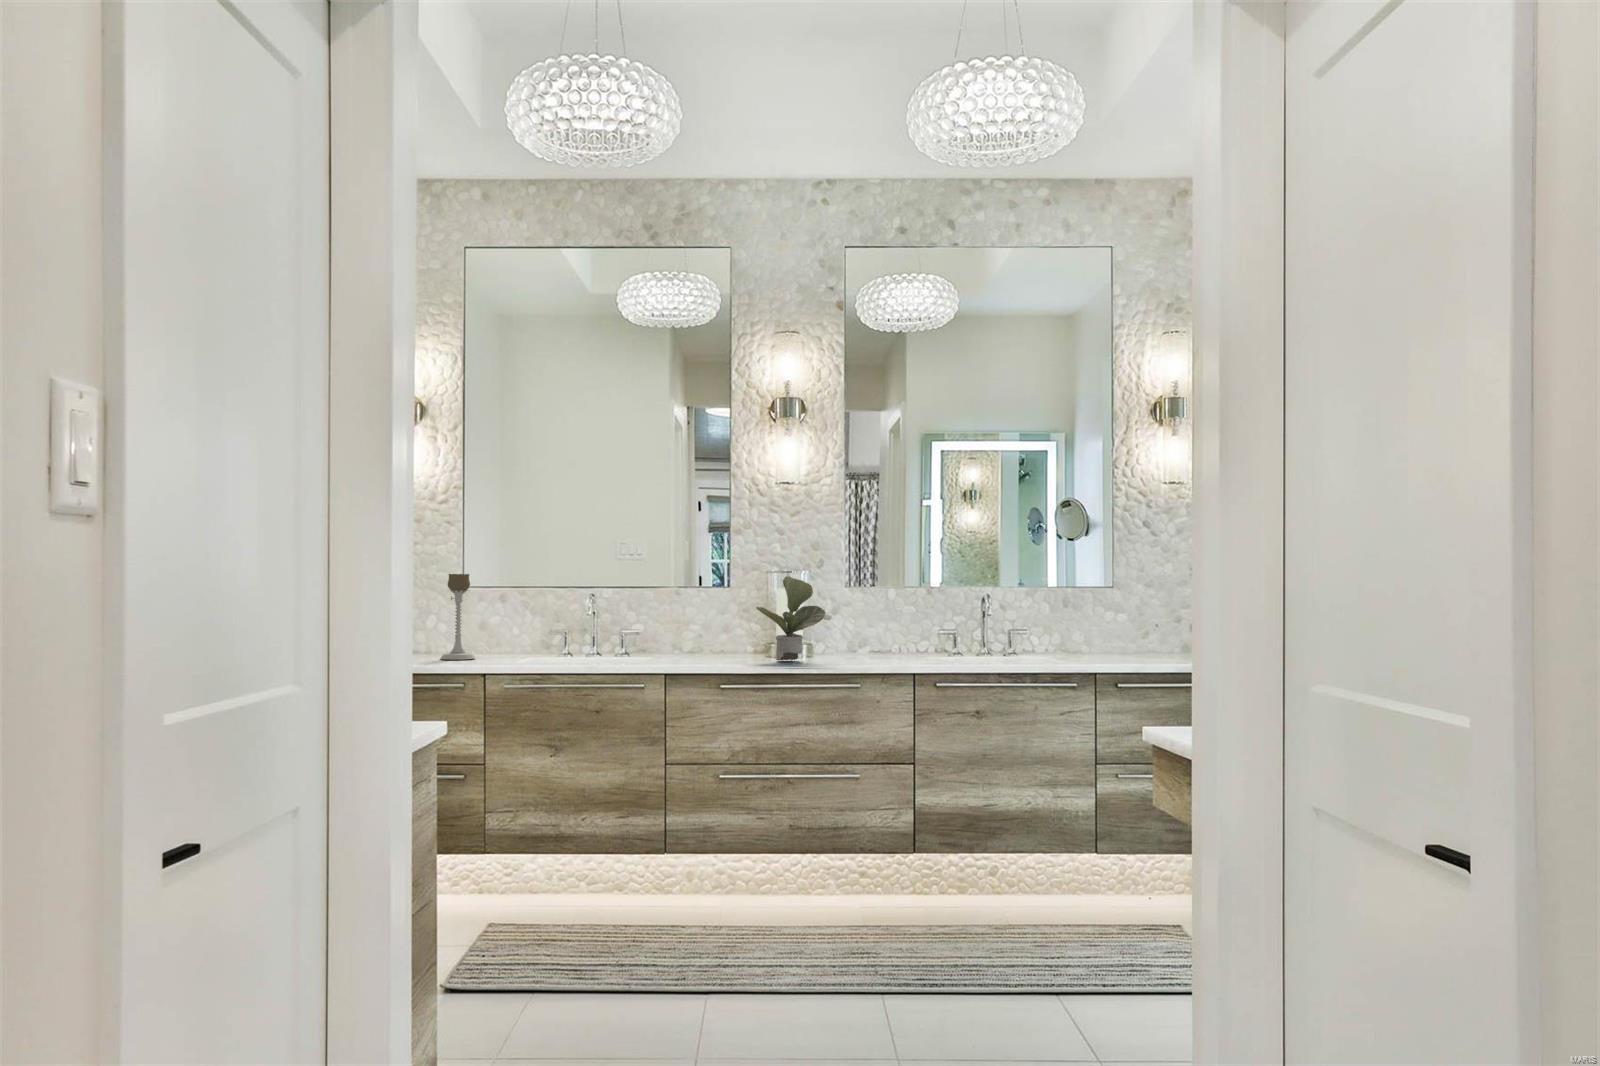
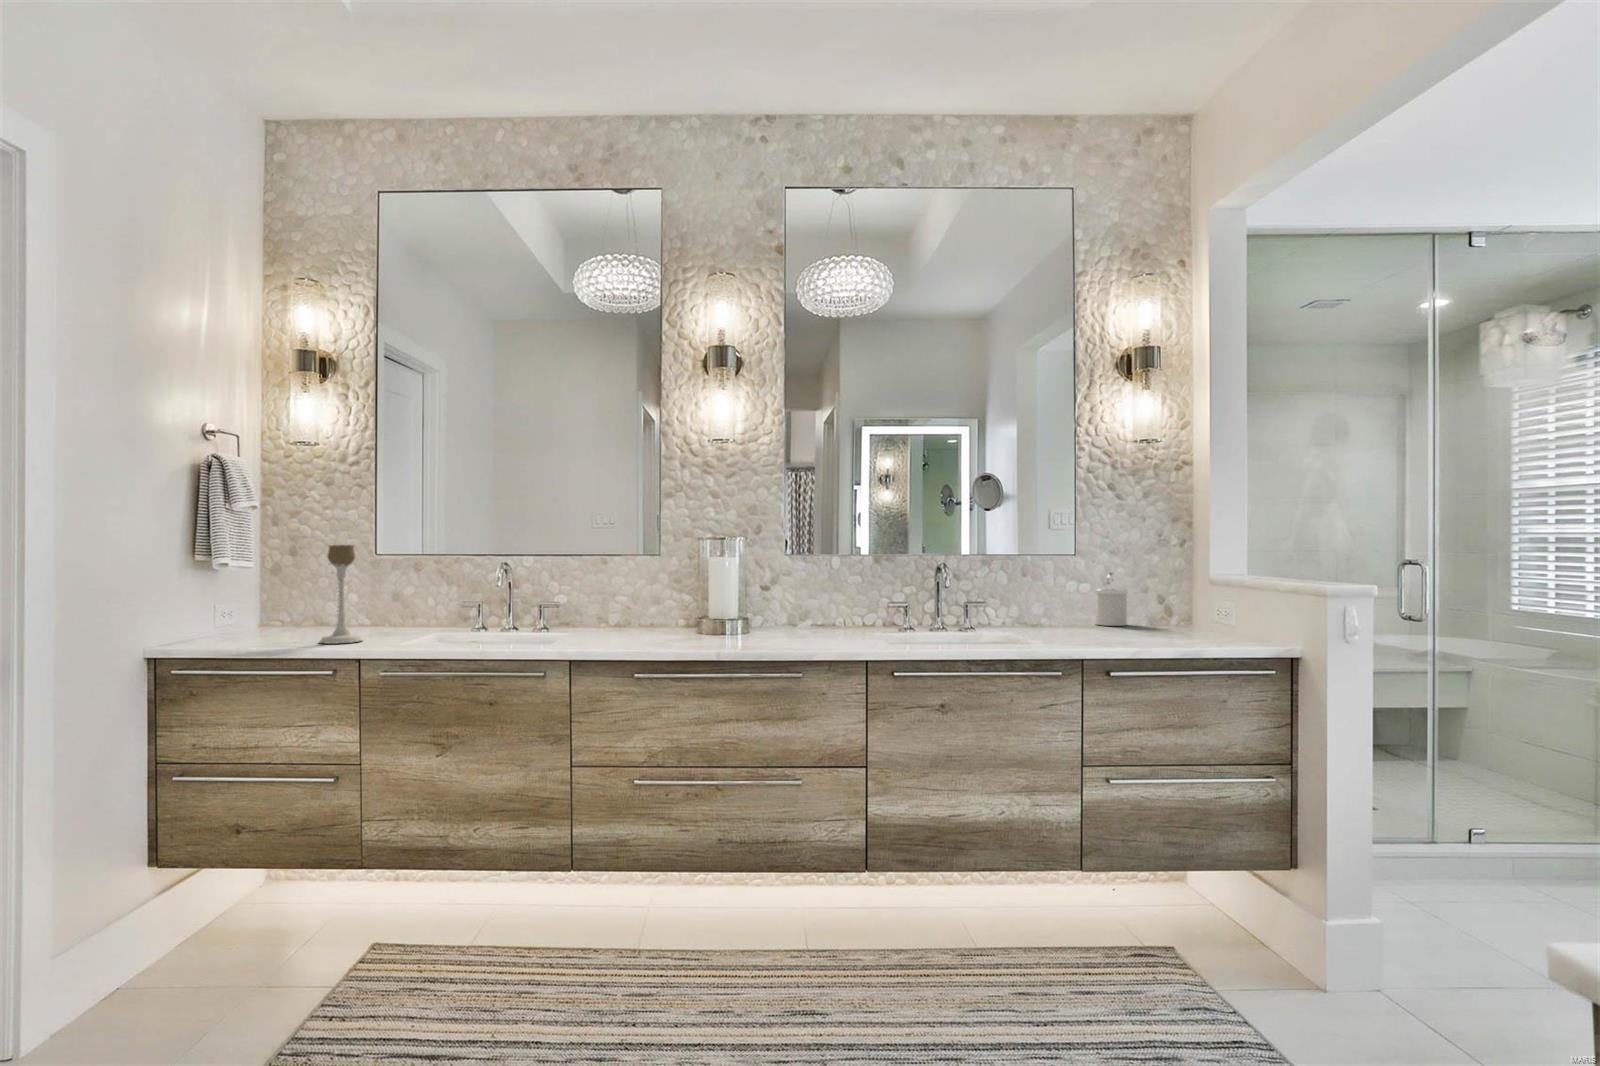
potted plant: present [756,576,826,660] -> none [678,546,759,642]
soap dispenser: none [1132,603,1165,655] -> present [1094,573,1128,626]

